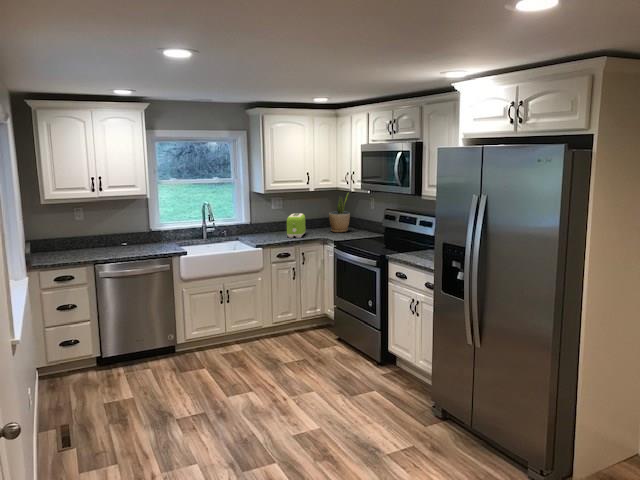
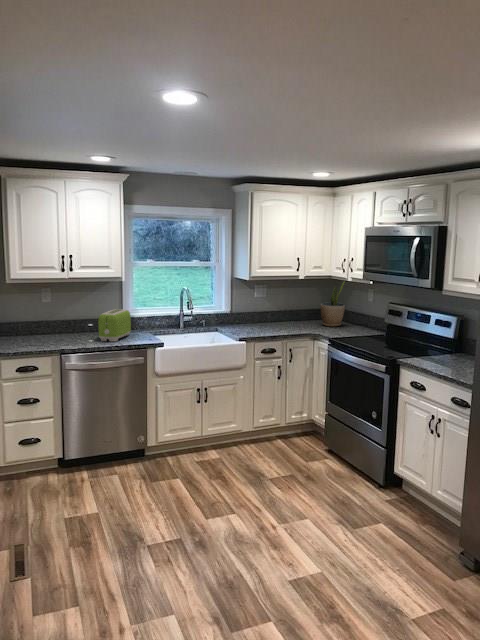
toaster: present [287,213,306,238] -> present [98,309,131,341]

